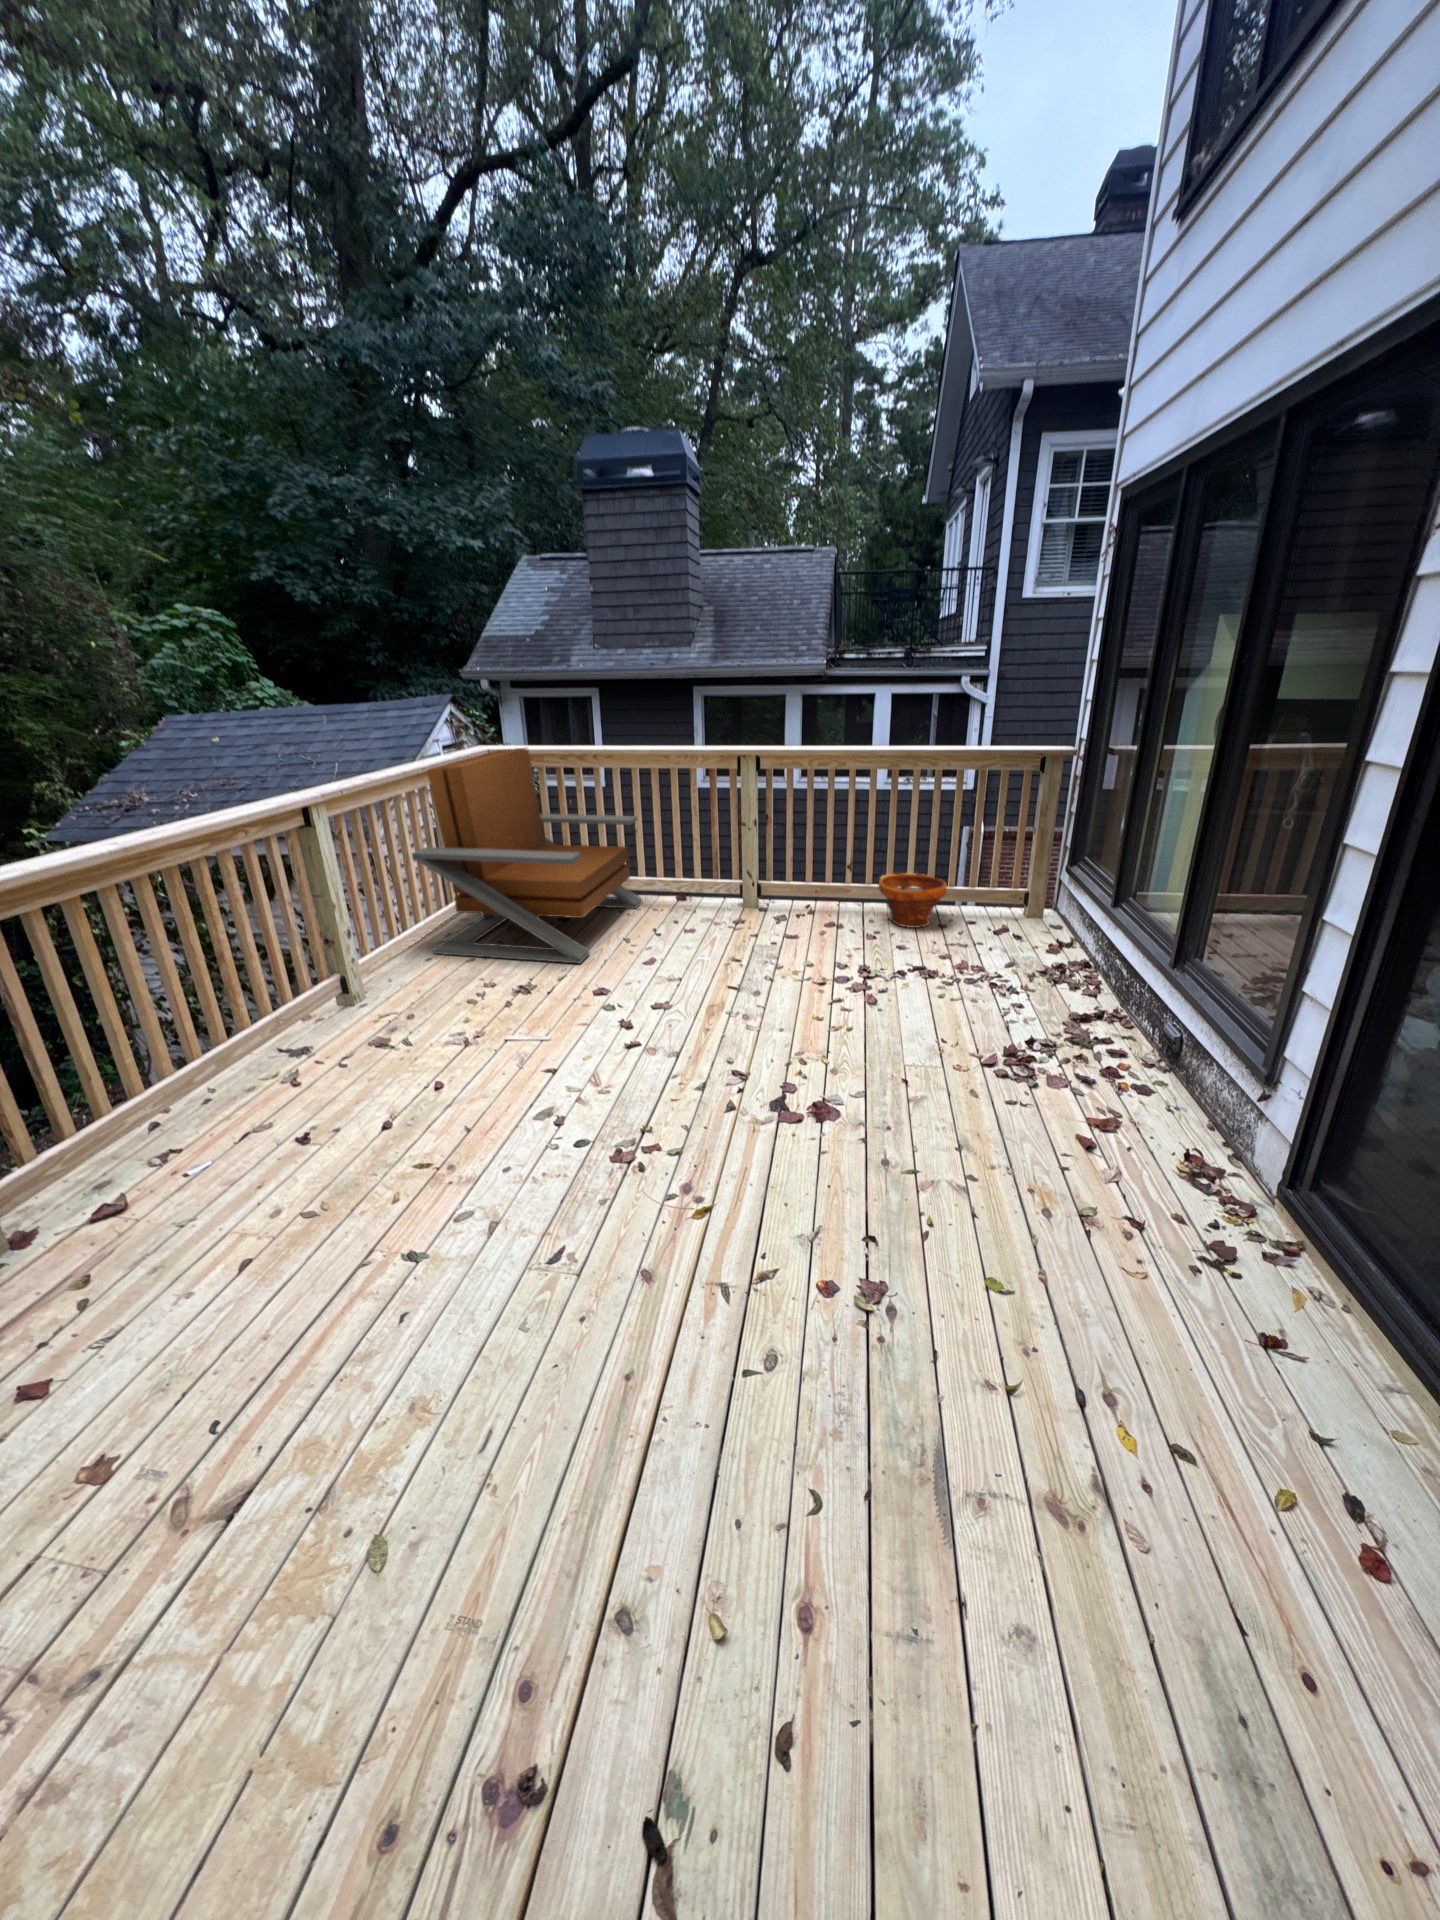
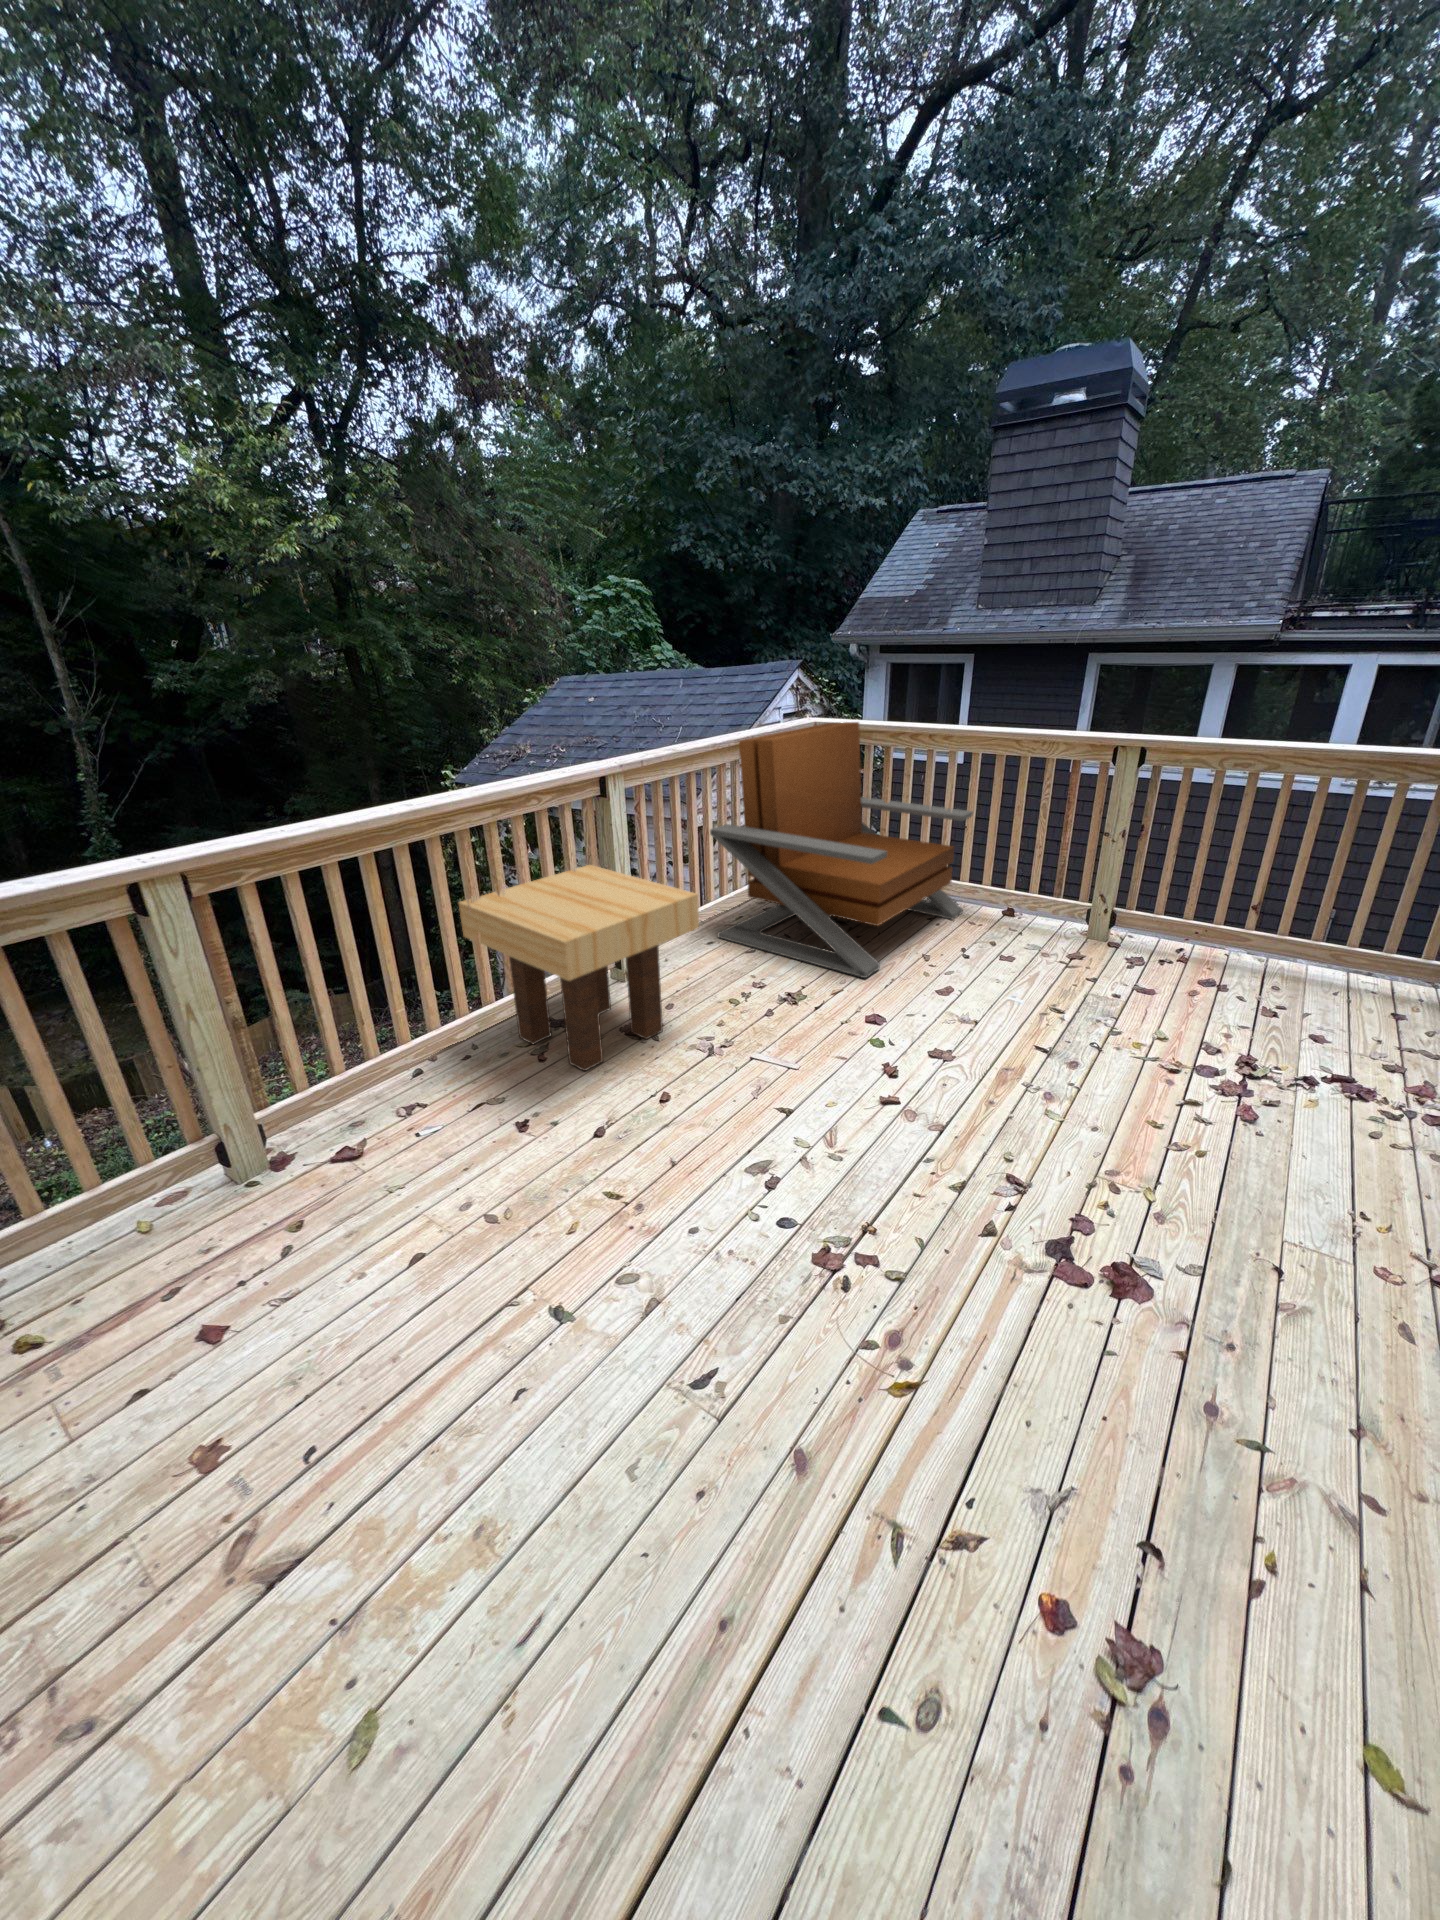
planter: present [878,873,947,928] -> none [1297,929,1417,1013]
side table: none [184,895,437,1082] -> present [459,865,699,1071]

